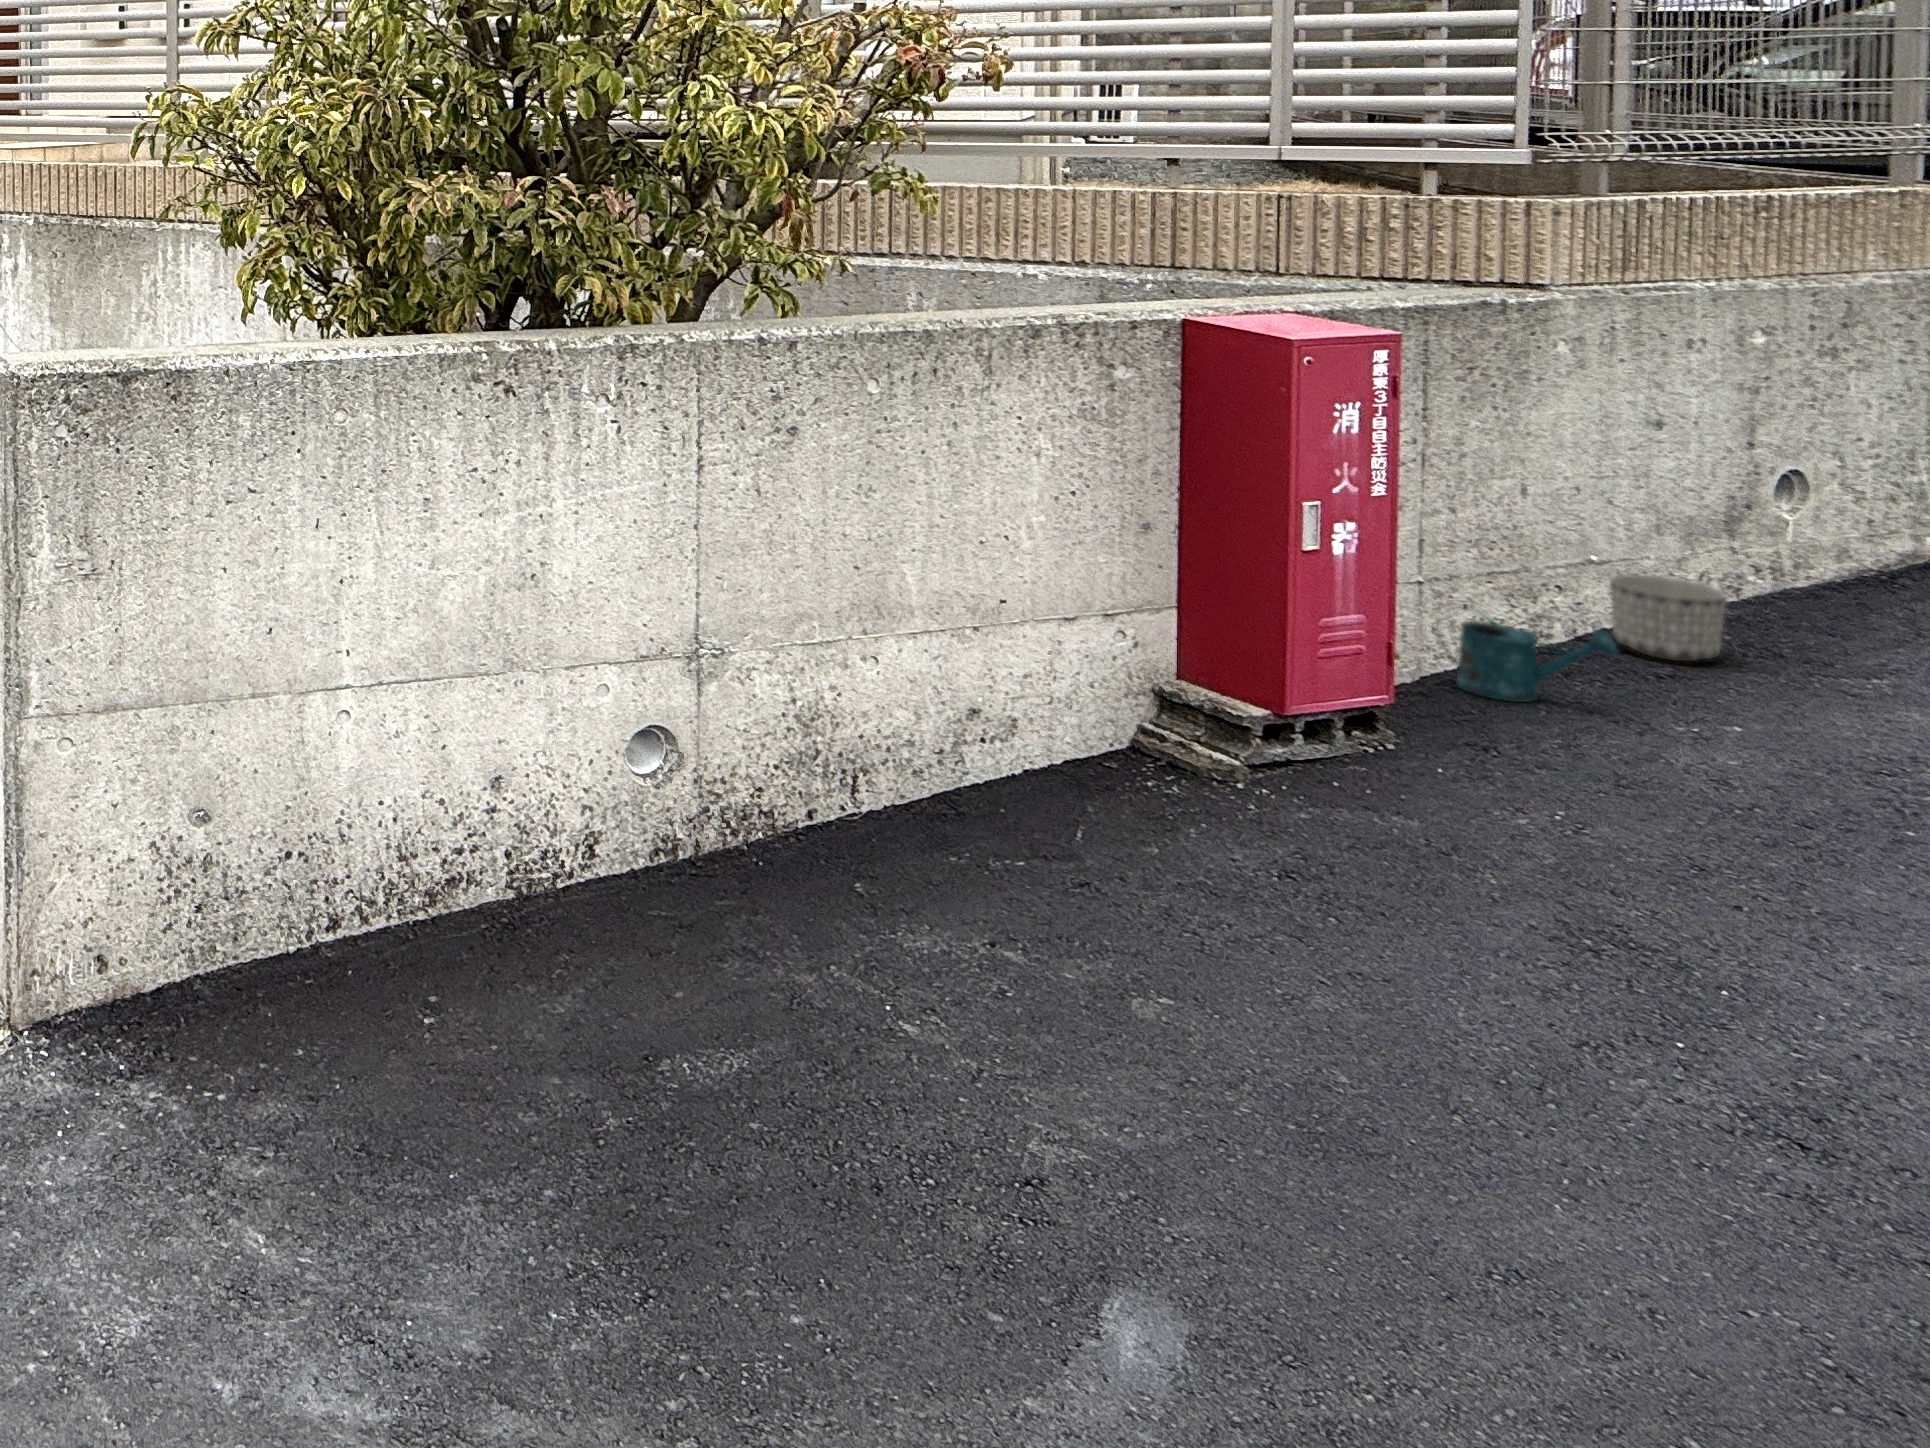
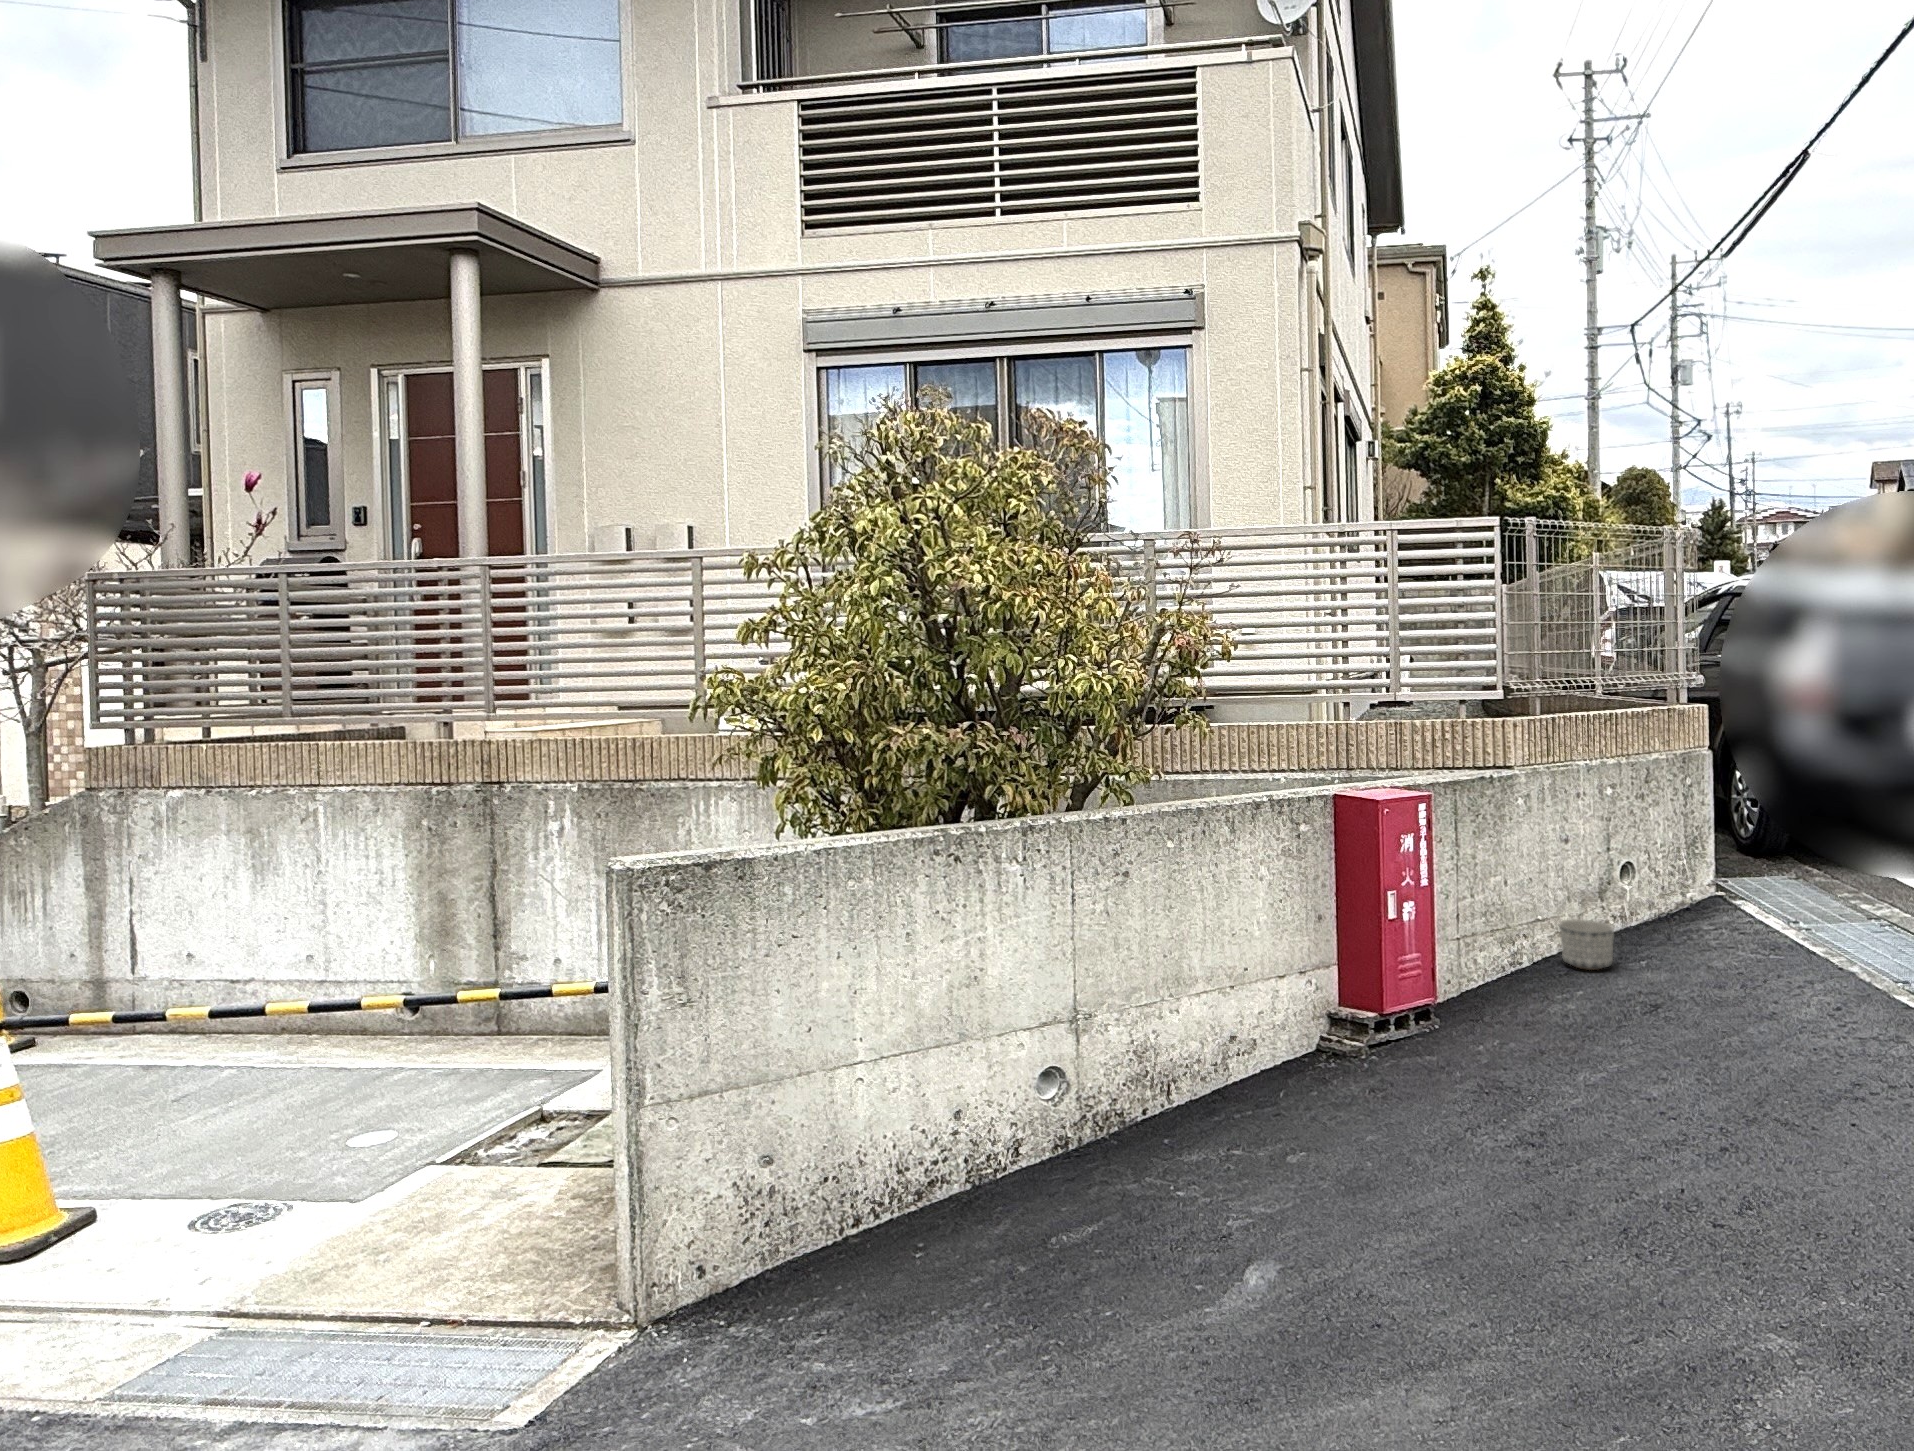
watering can: present [1438,607,1617,702] -> none [1470,948,1557,1003]

